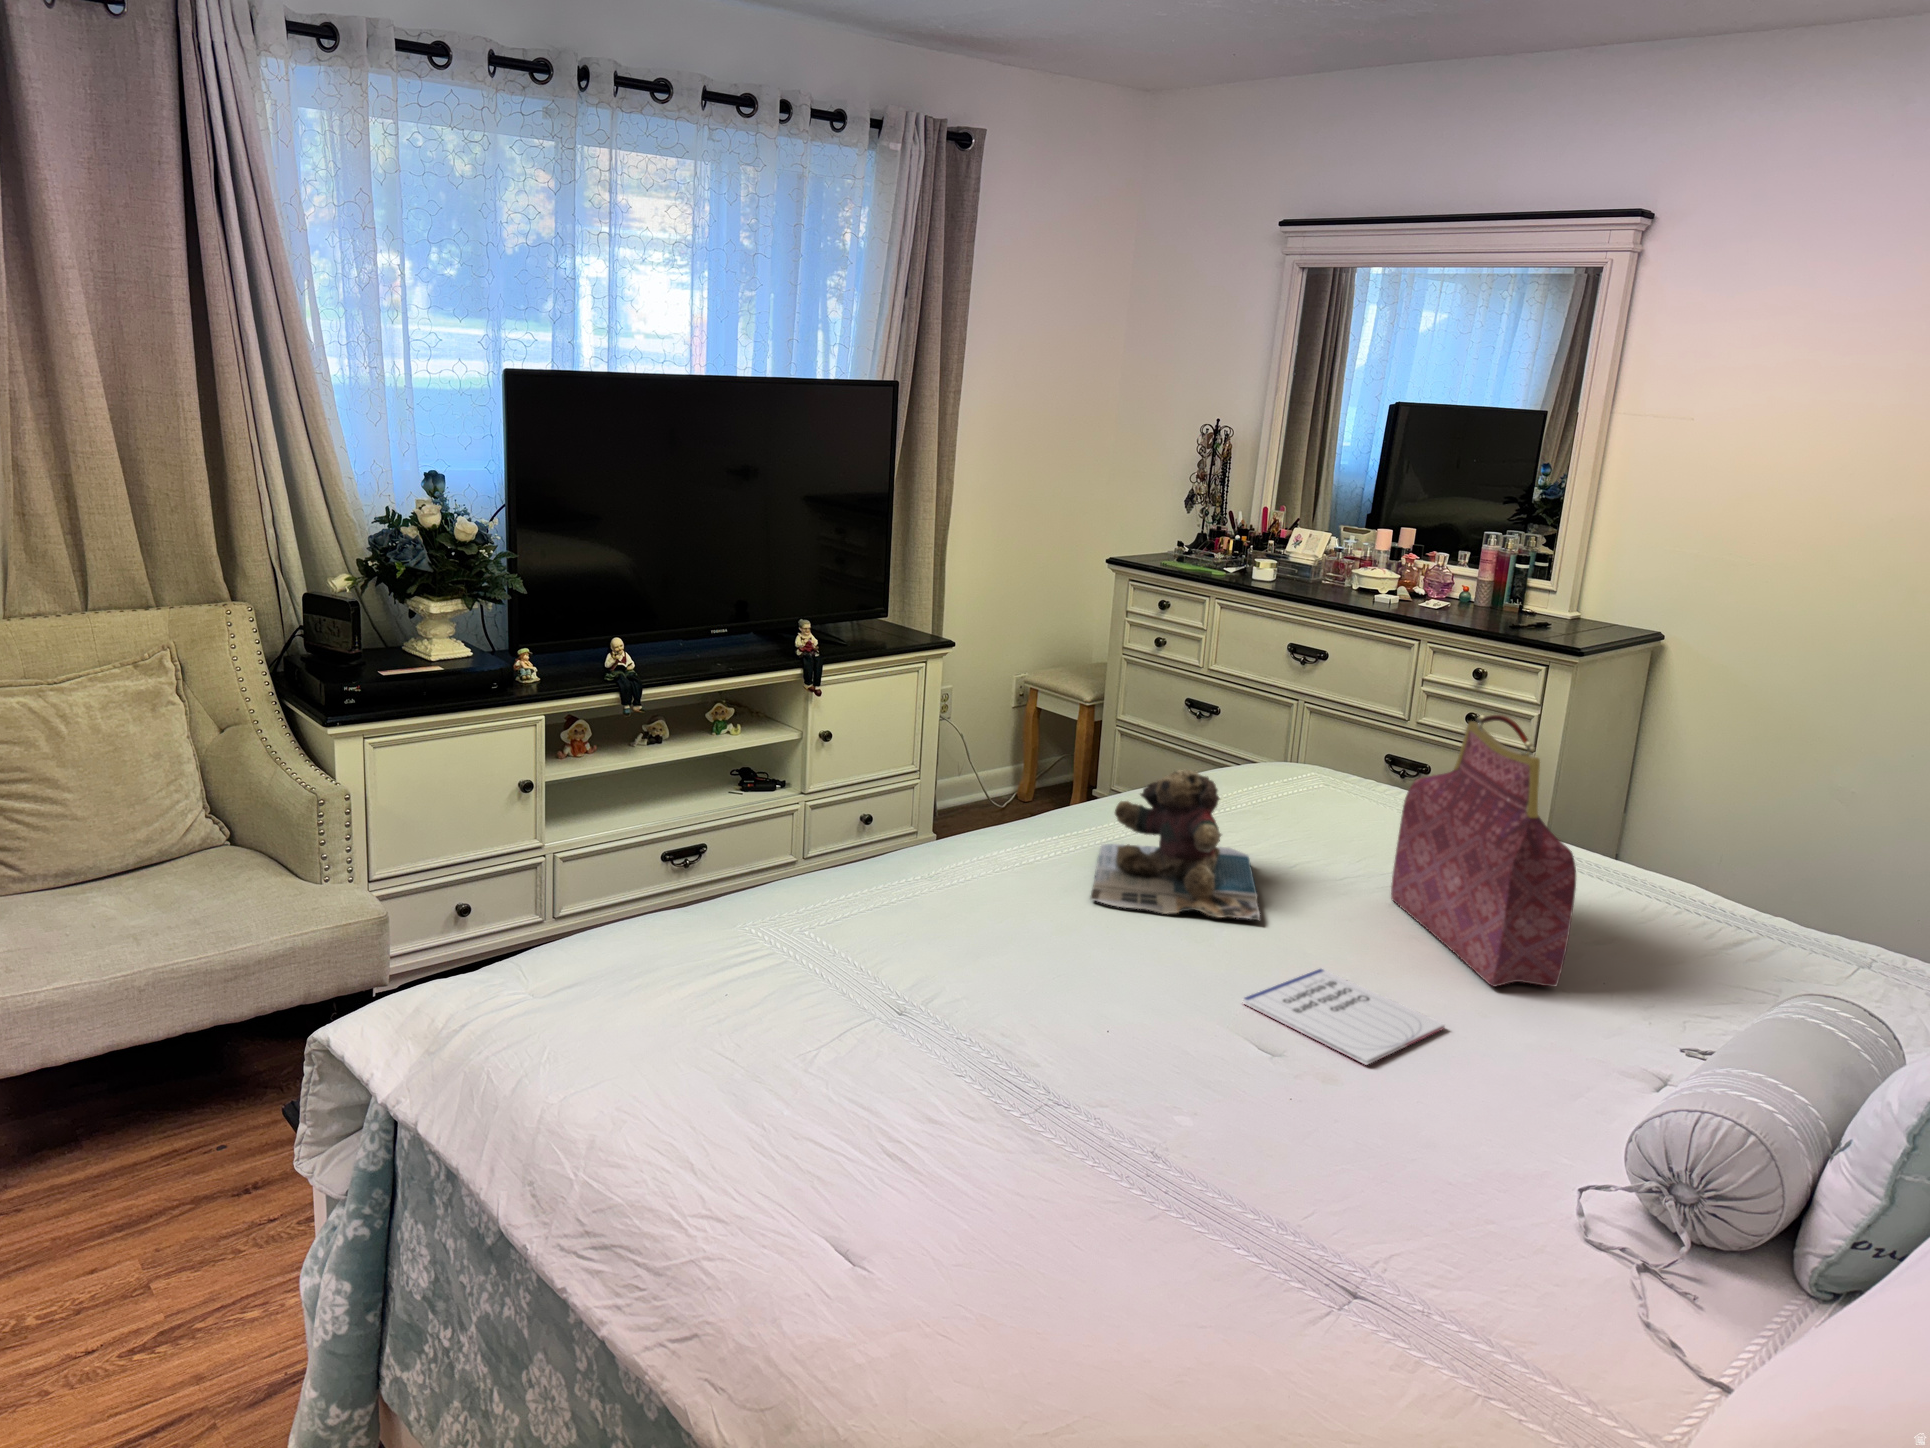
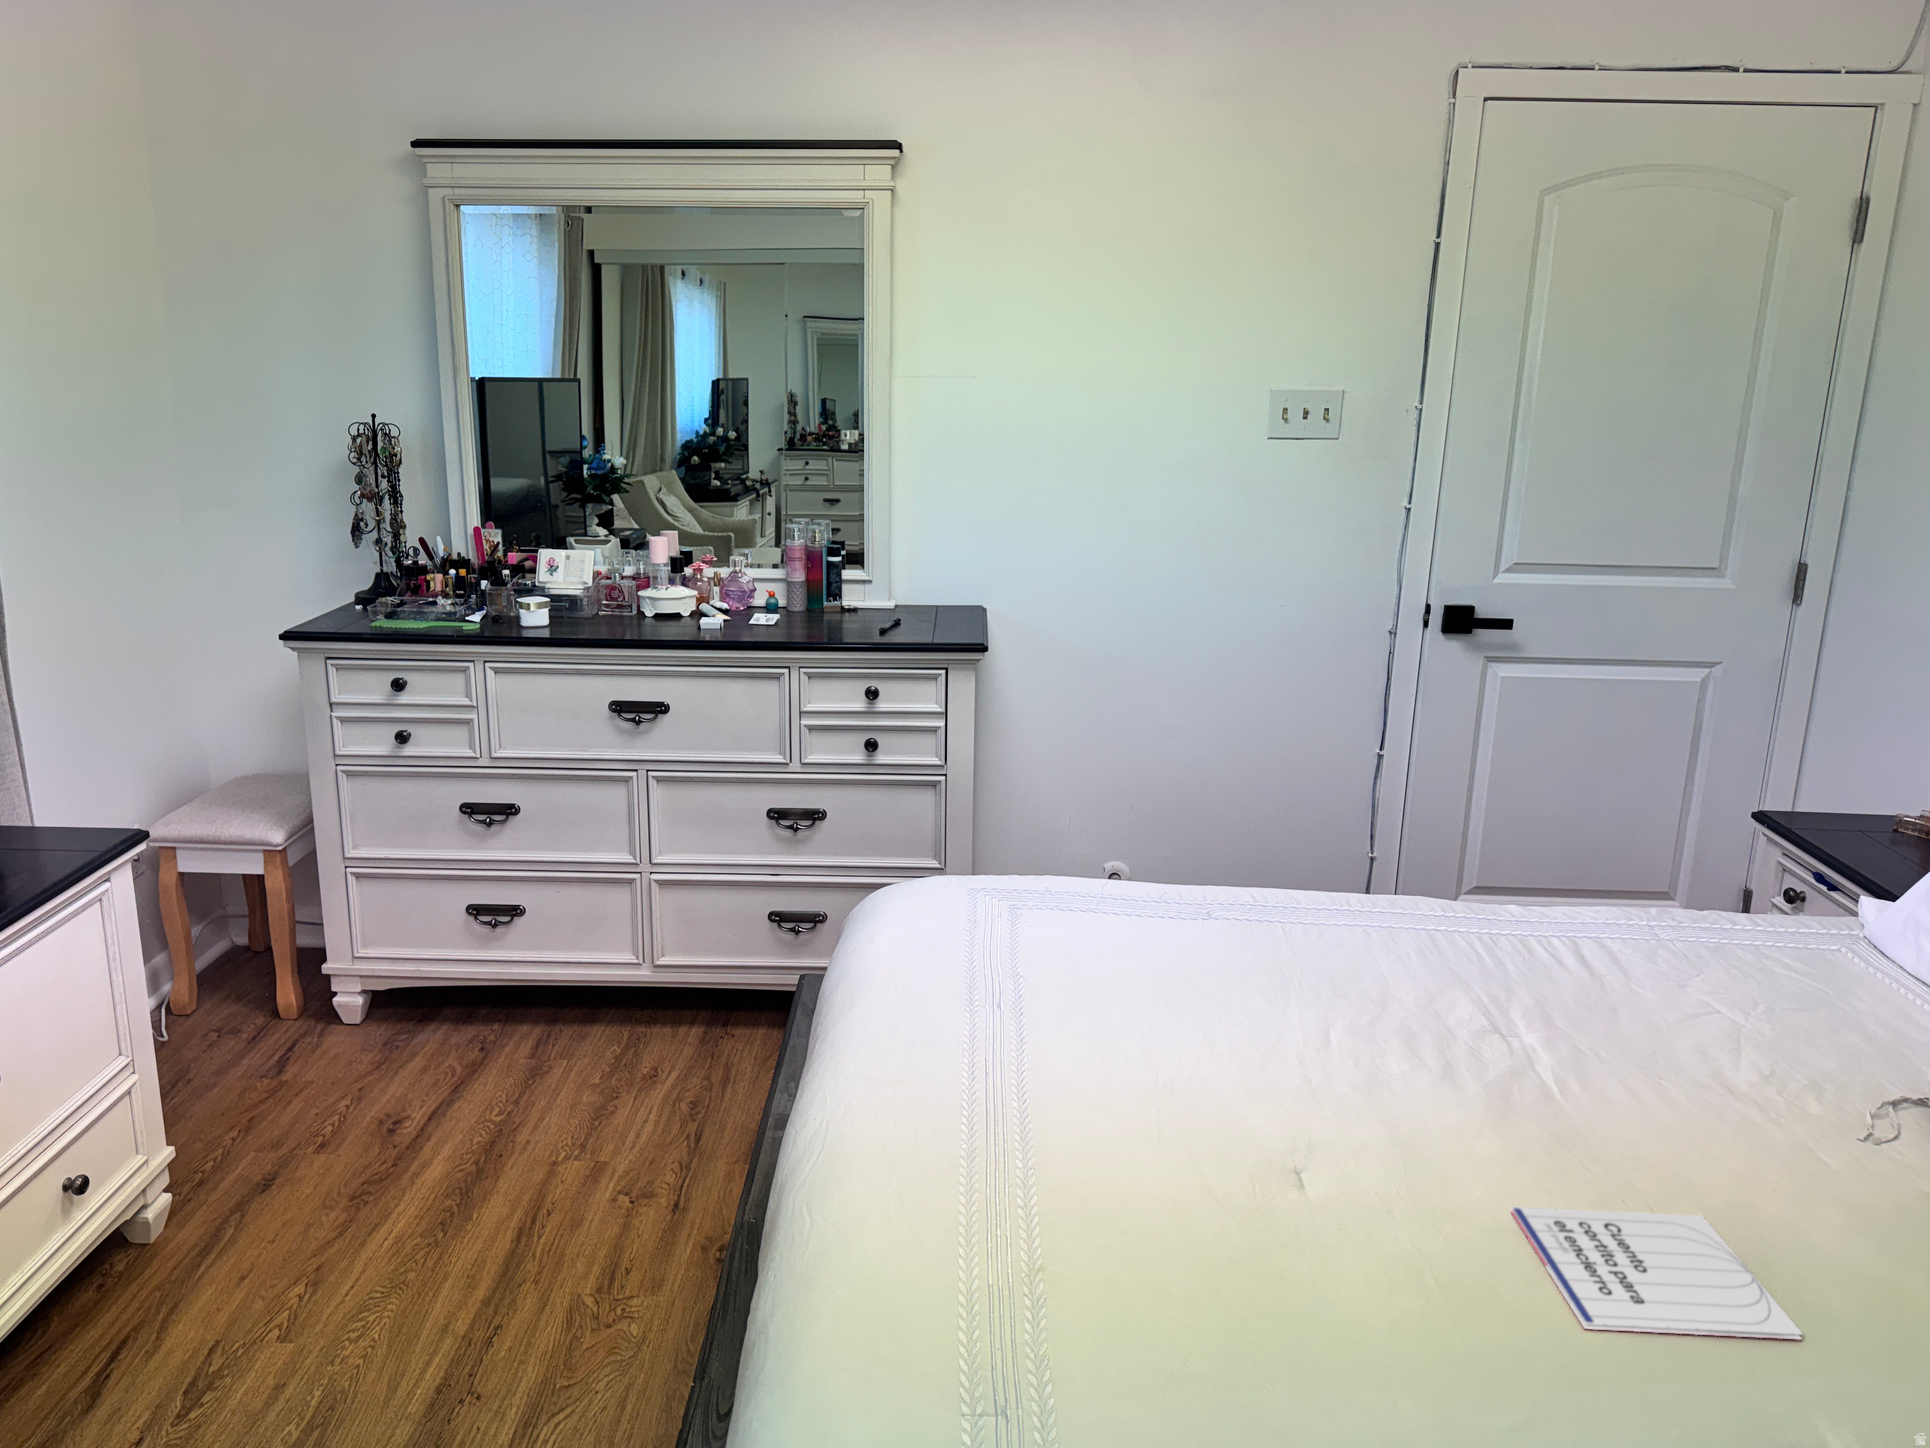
handbag: present [1391,715,1576,987] -> none [1329,794,1640,1127]
teddy bear: present [1091,769,1260,921] -> none [1017,985,1355,1266]

